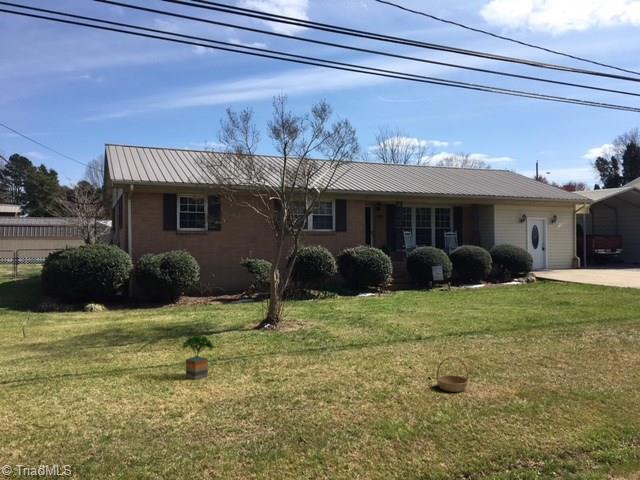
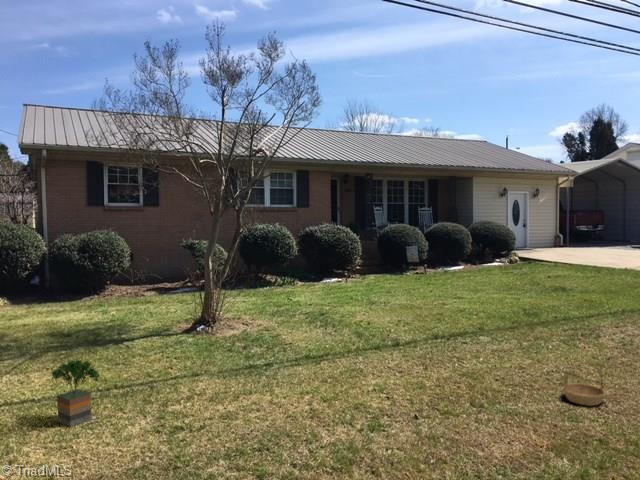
basket: present [437,357,468,392] -> present [563,361,605,406]

